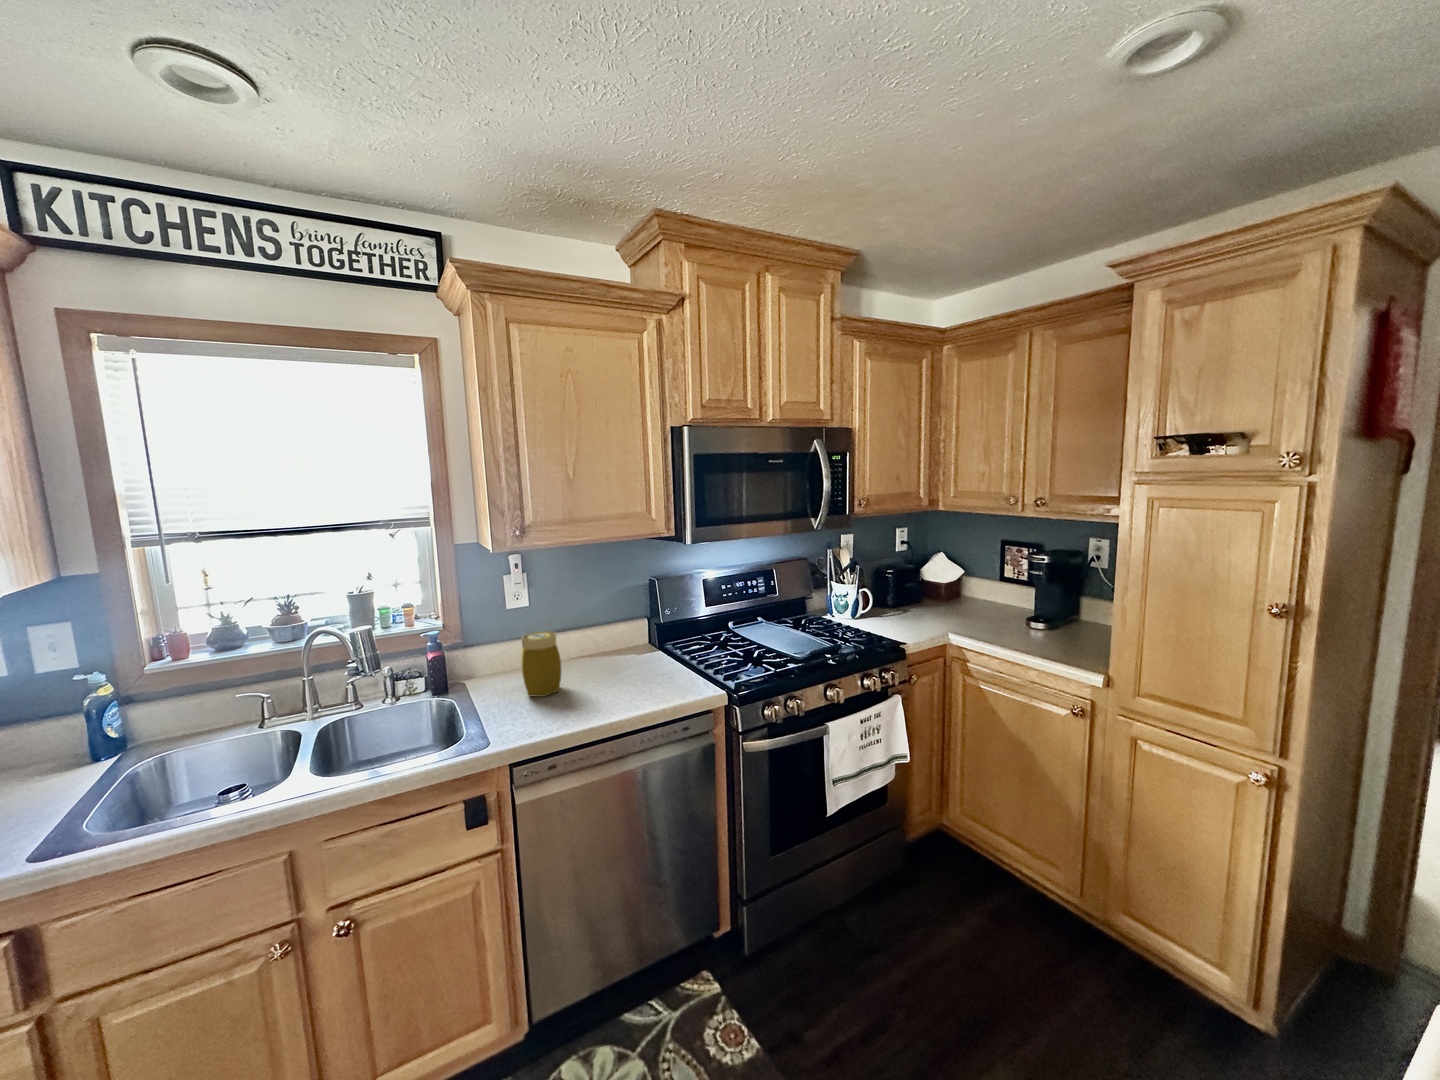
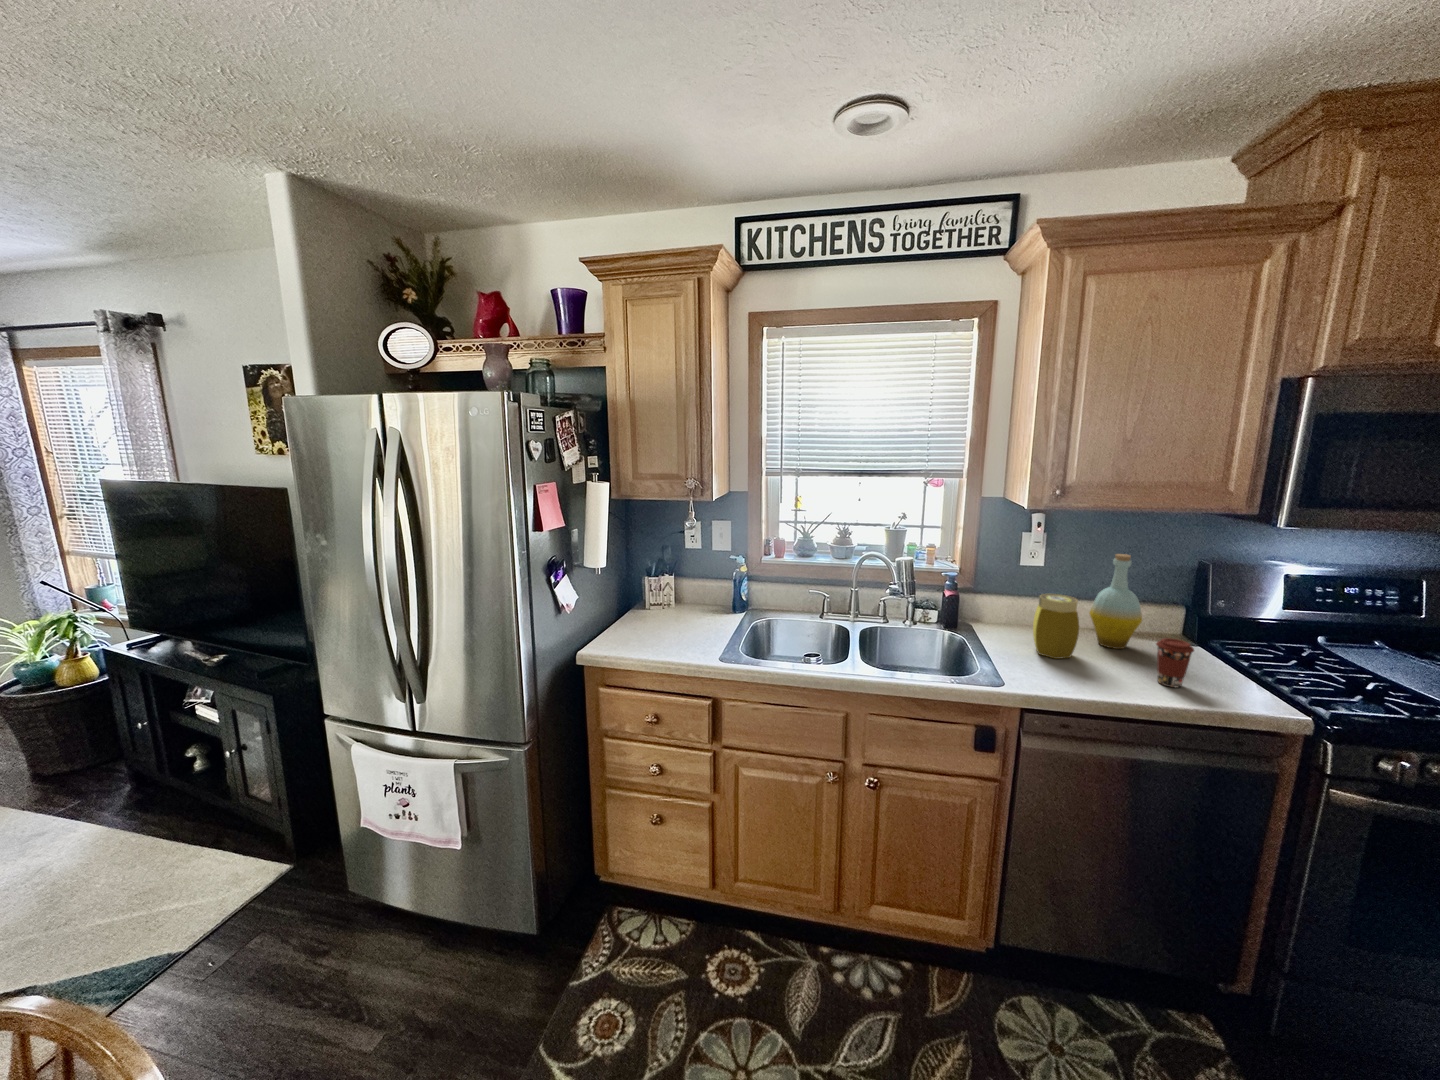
bottle: none [573,582,615,670] -> present [1089,554,1142,649]
coffee cup: none [620,650,648,694] -> present [1156,638,1194,688]

